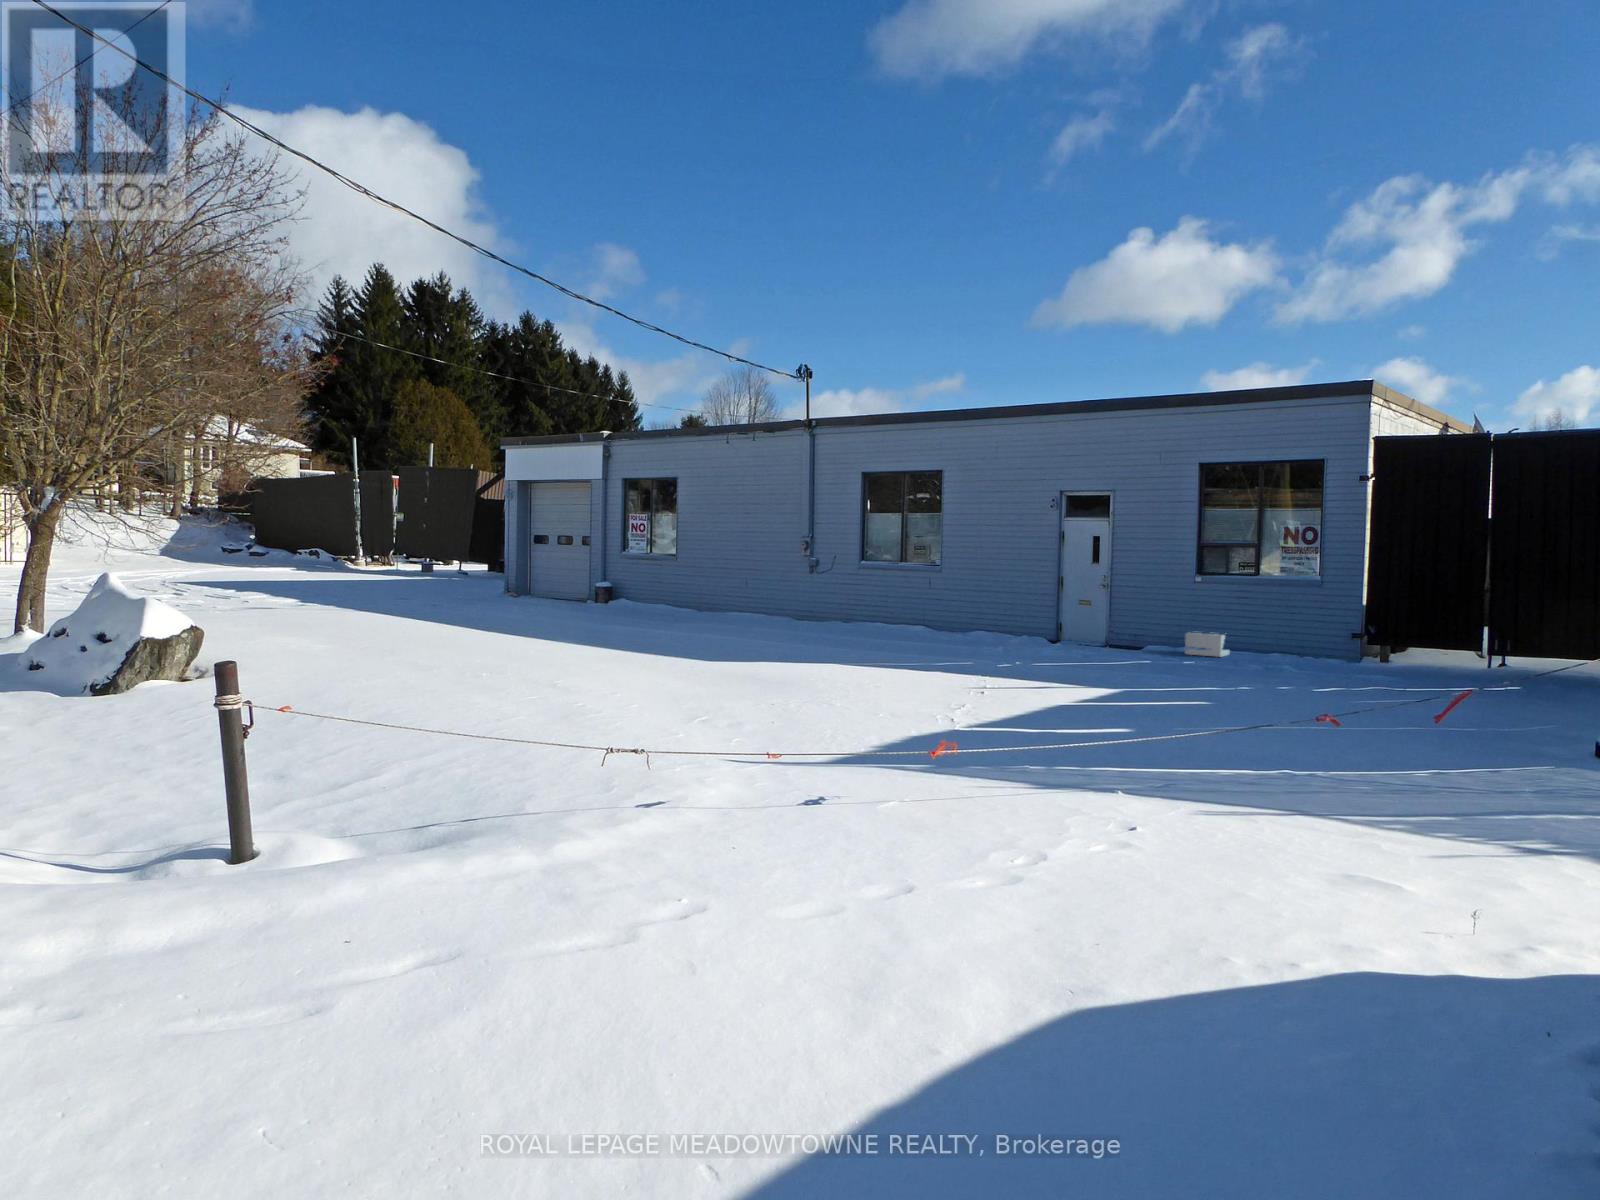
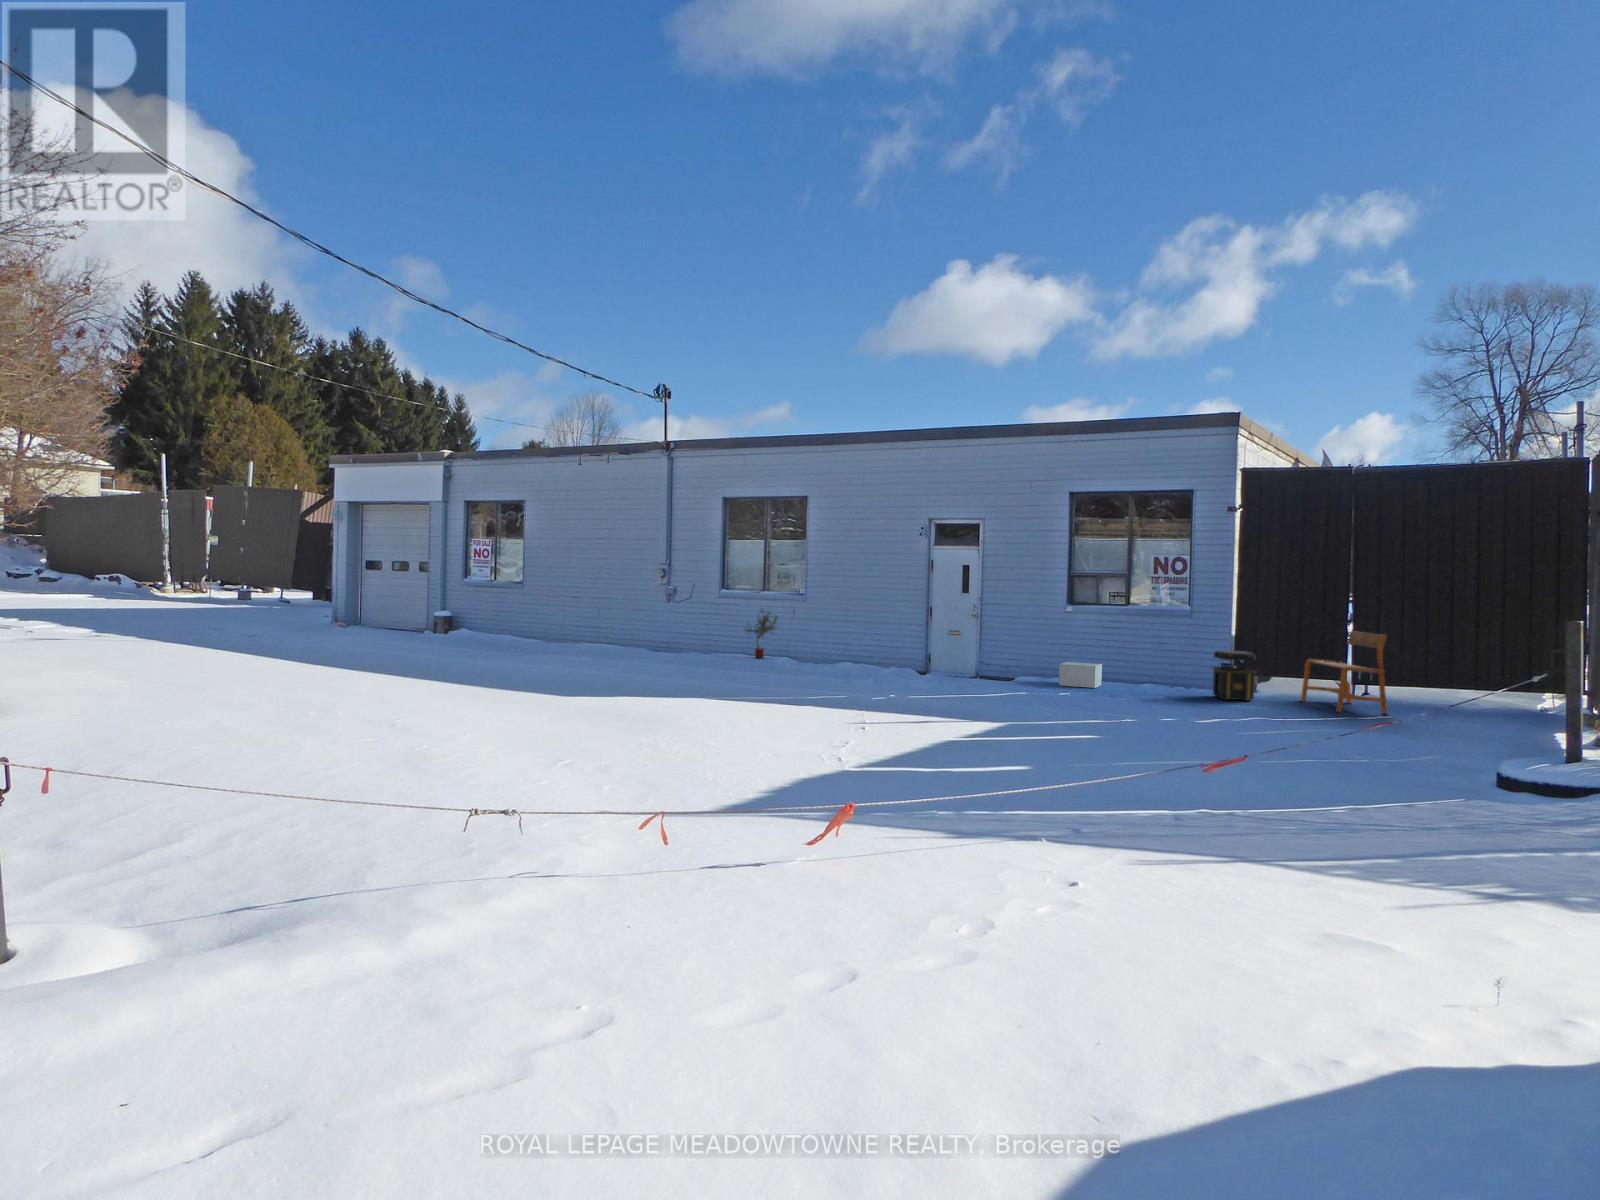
potted tree: none [880,579,914,627] -> present [744,608,777,658]
bench: none [1434,600,1521,684] -> present [1301,631,1387,713]
toolbox: none [1341,620,1385,671] -> present [1213,651,1256,701]

